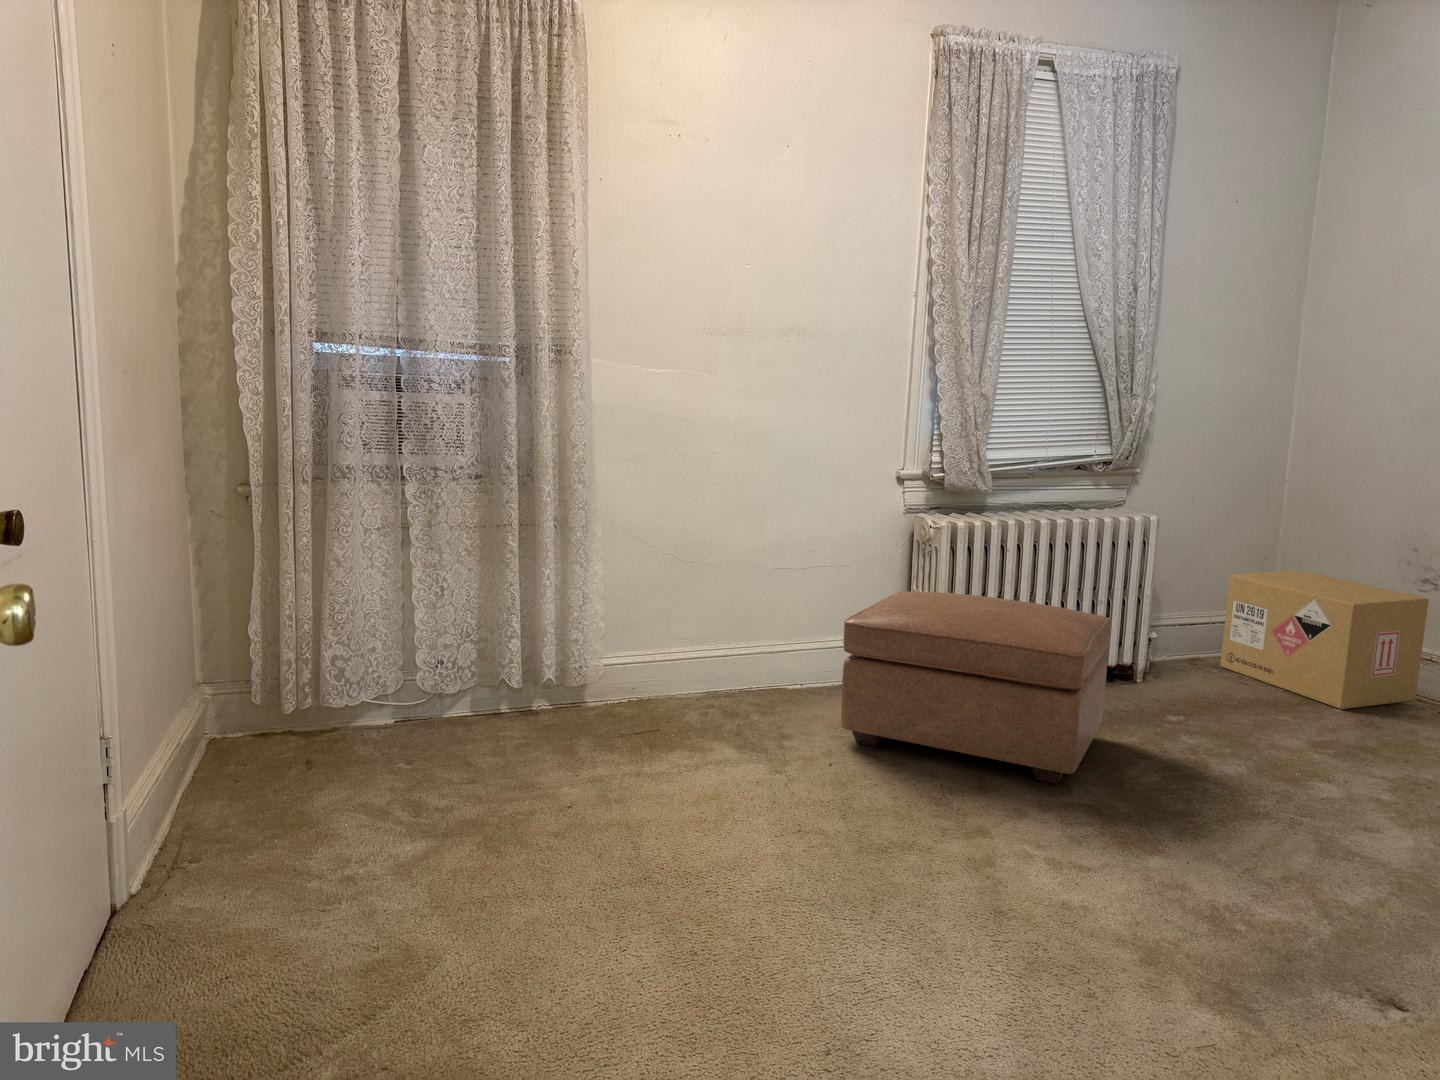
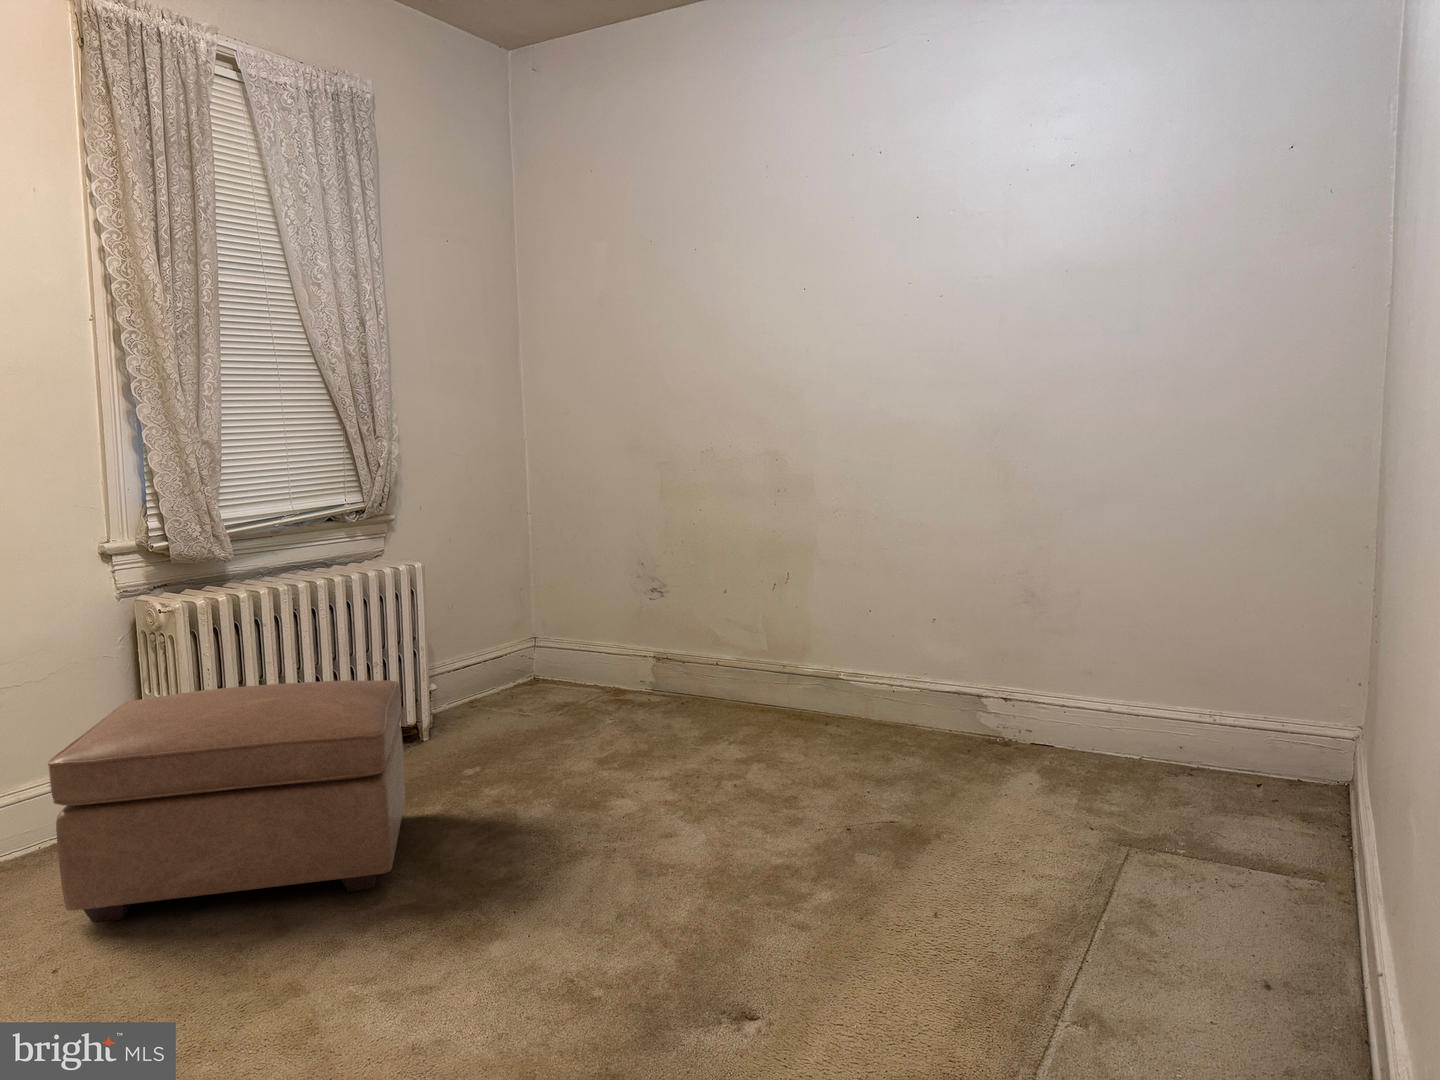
cardboard box: present [1221,570,1429,709] -> none [495,595,661,719]

